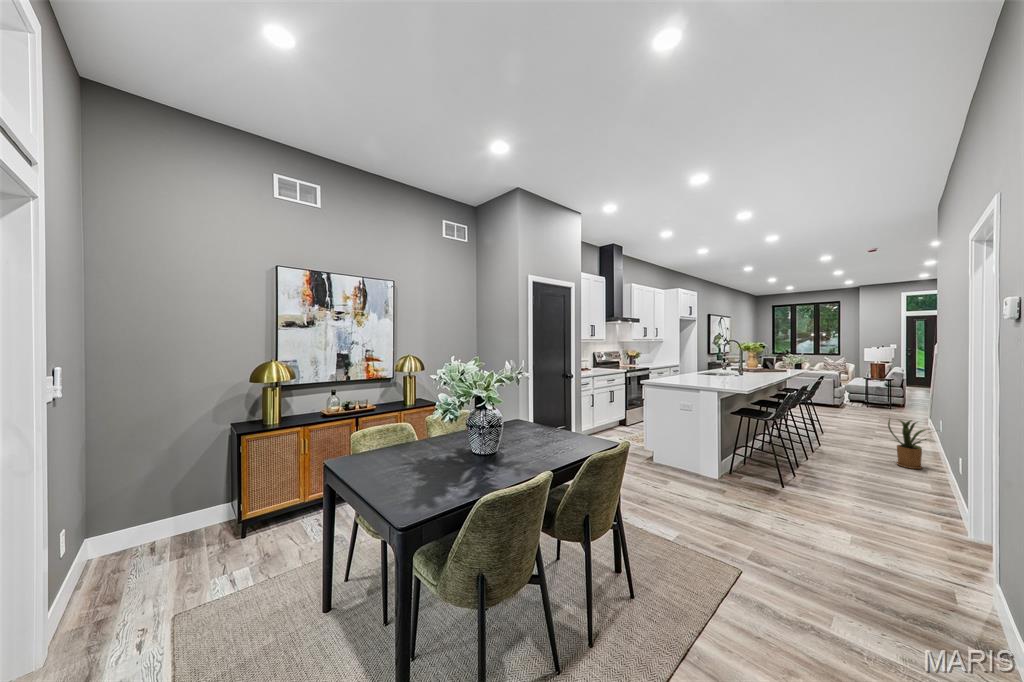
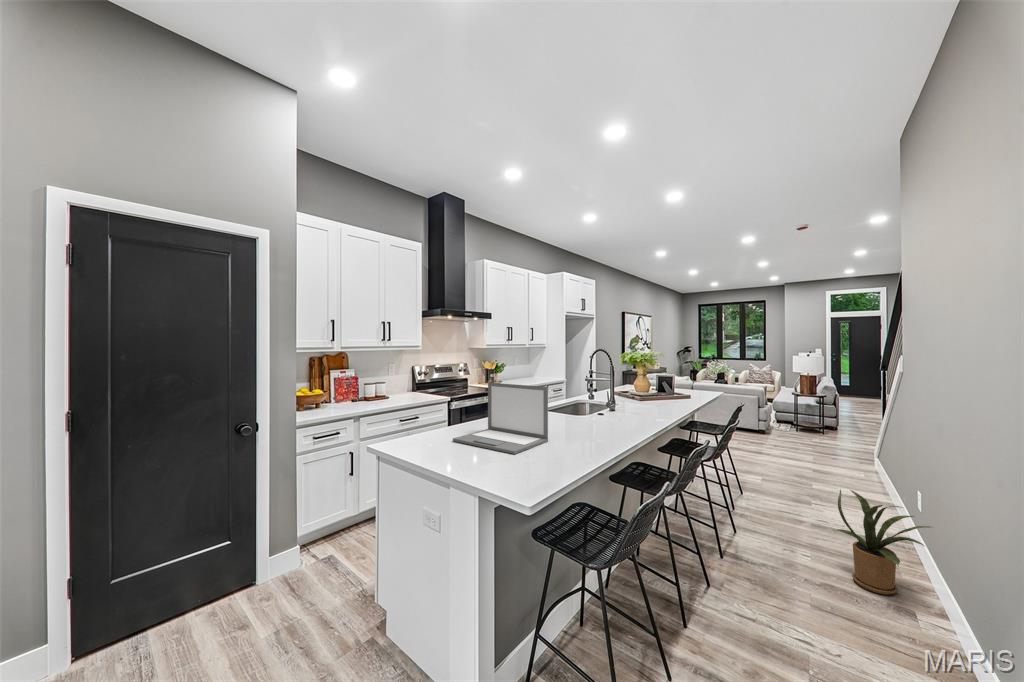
laptop: none [679,356,727,385] -> present [453,382,548,454]

